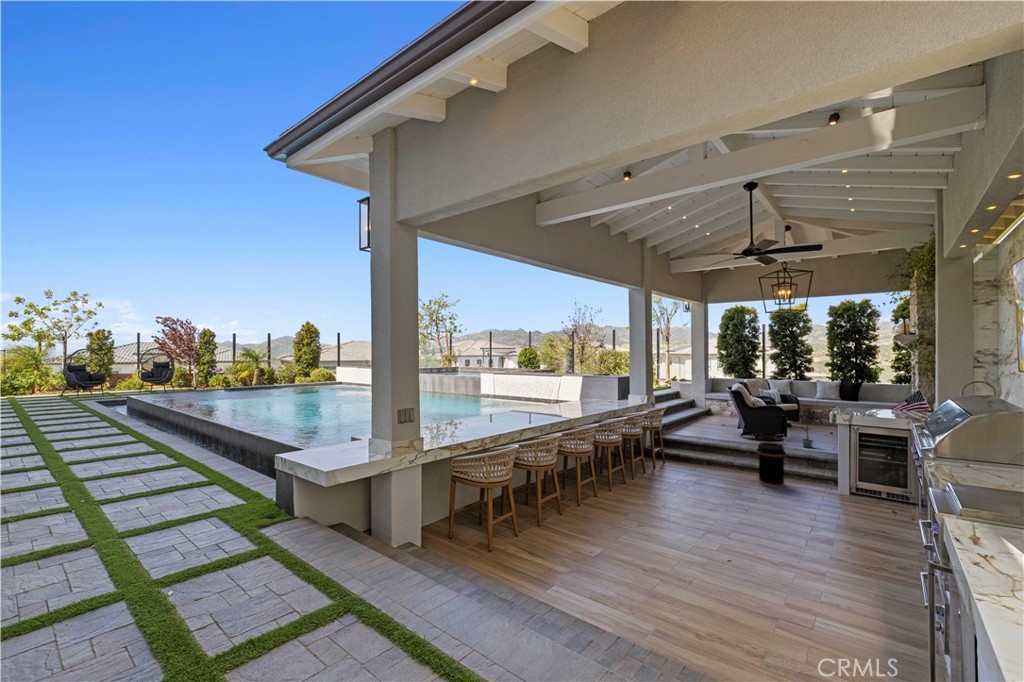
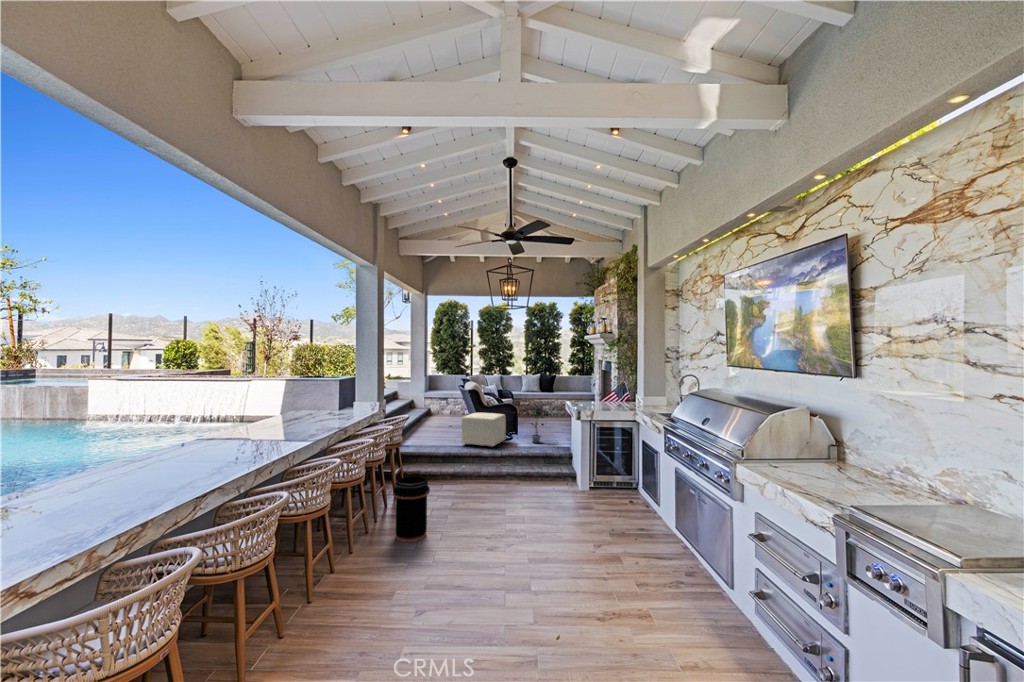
ottoman: none [722,412,771,444] -> present [462,413,506,448]
trash can: present [757,442,786,487] -> present [393,476,430,542]

